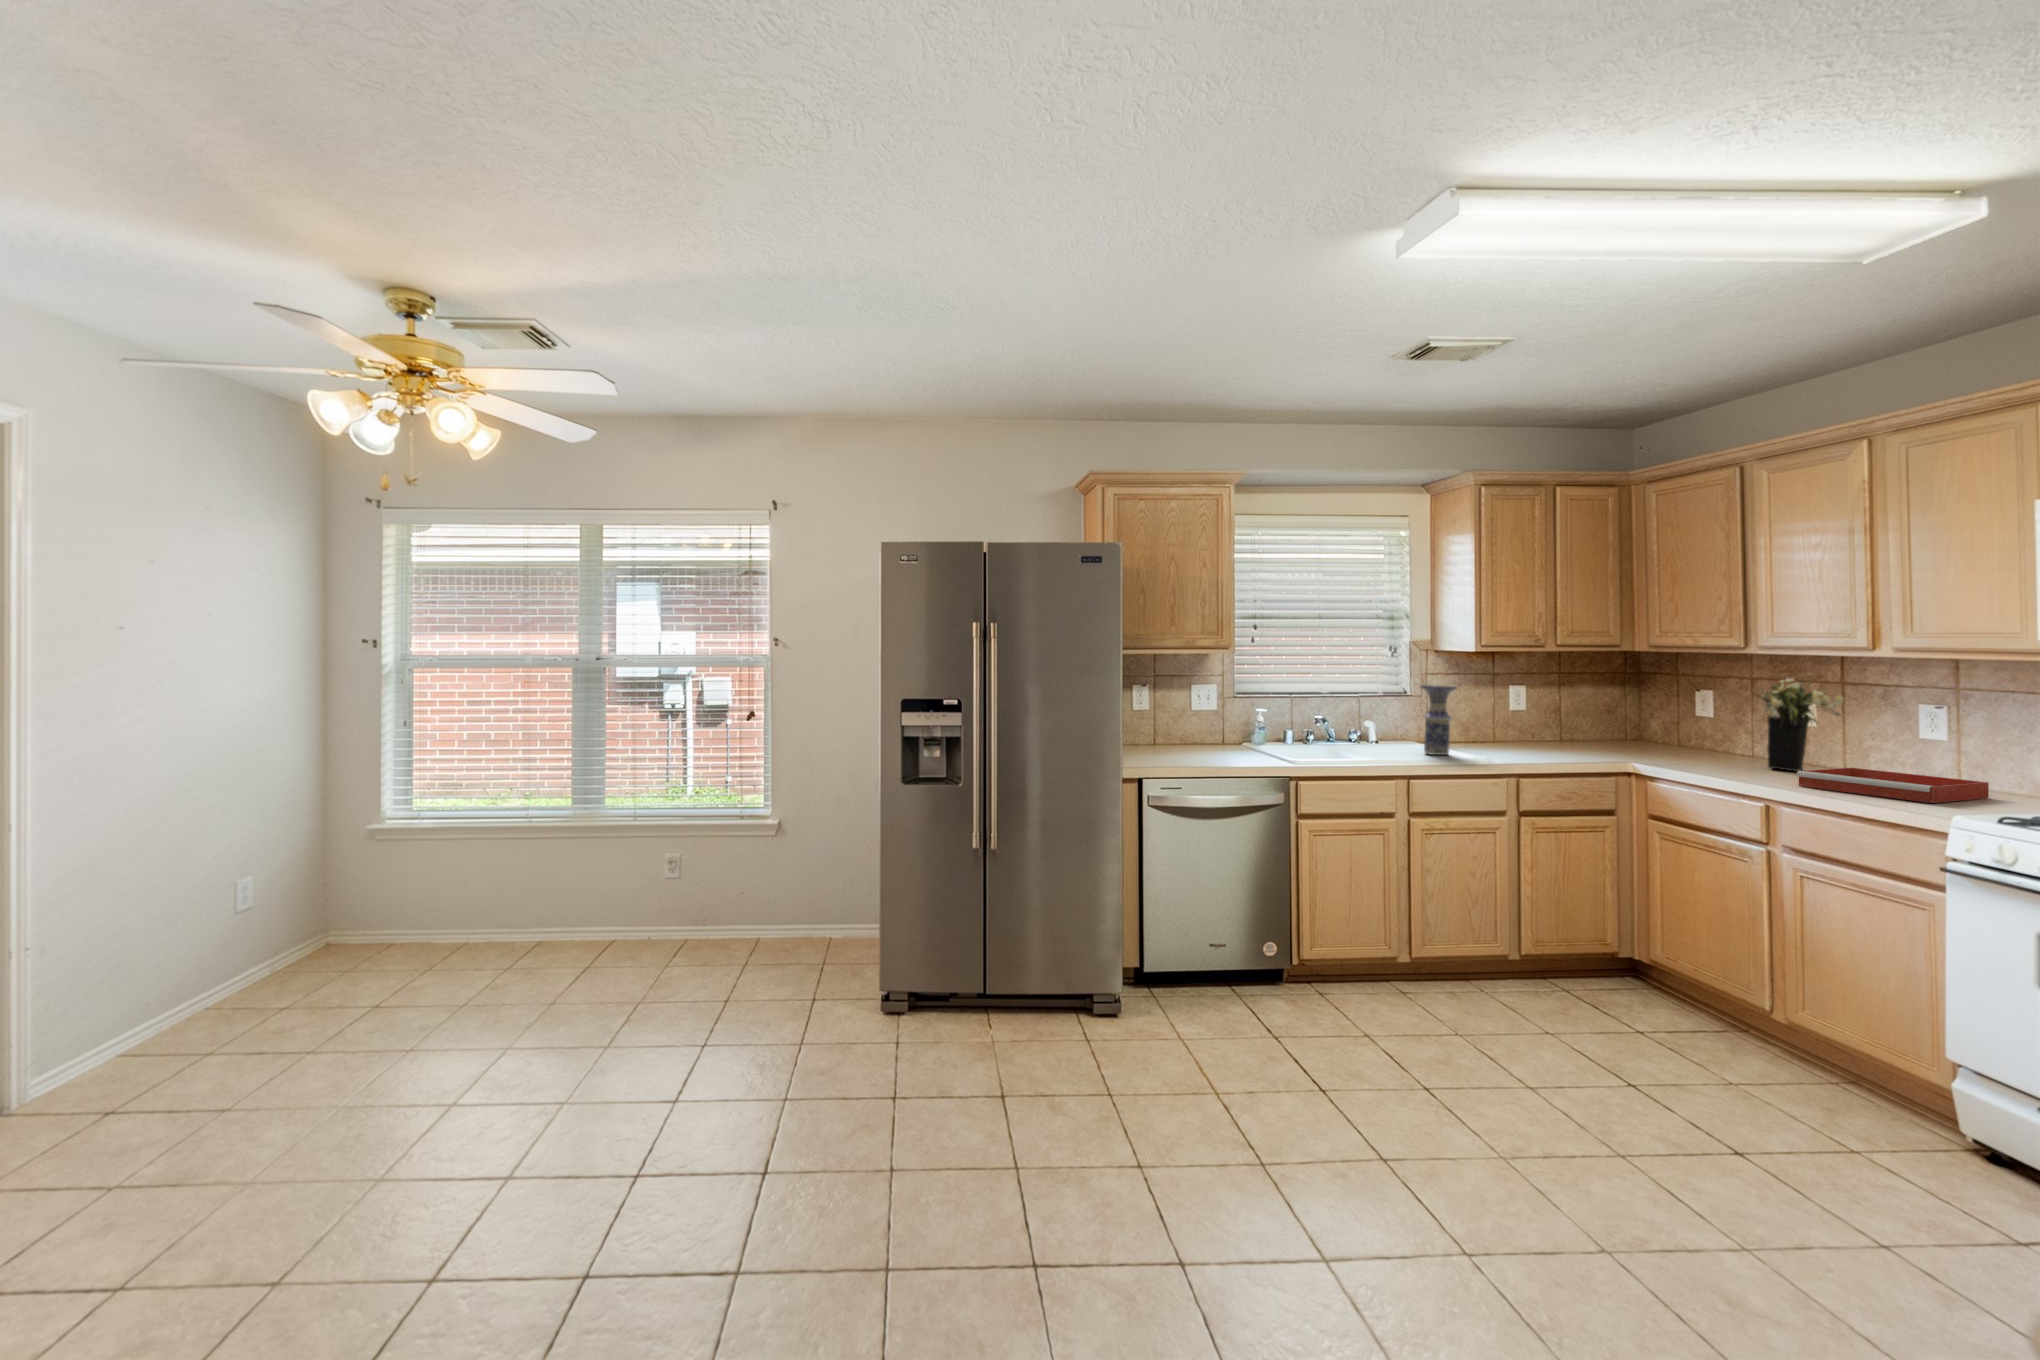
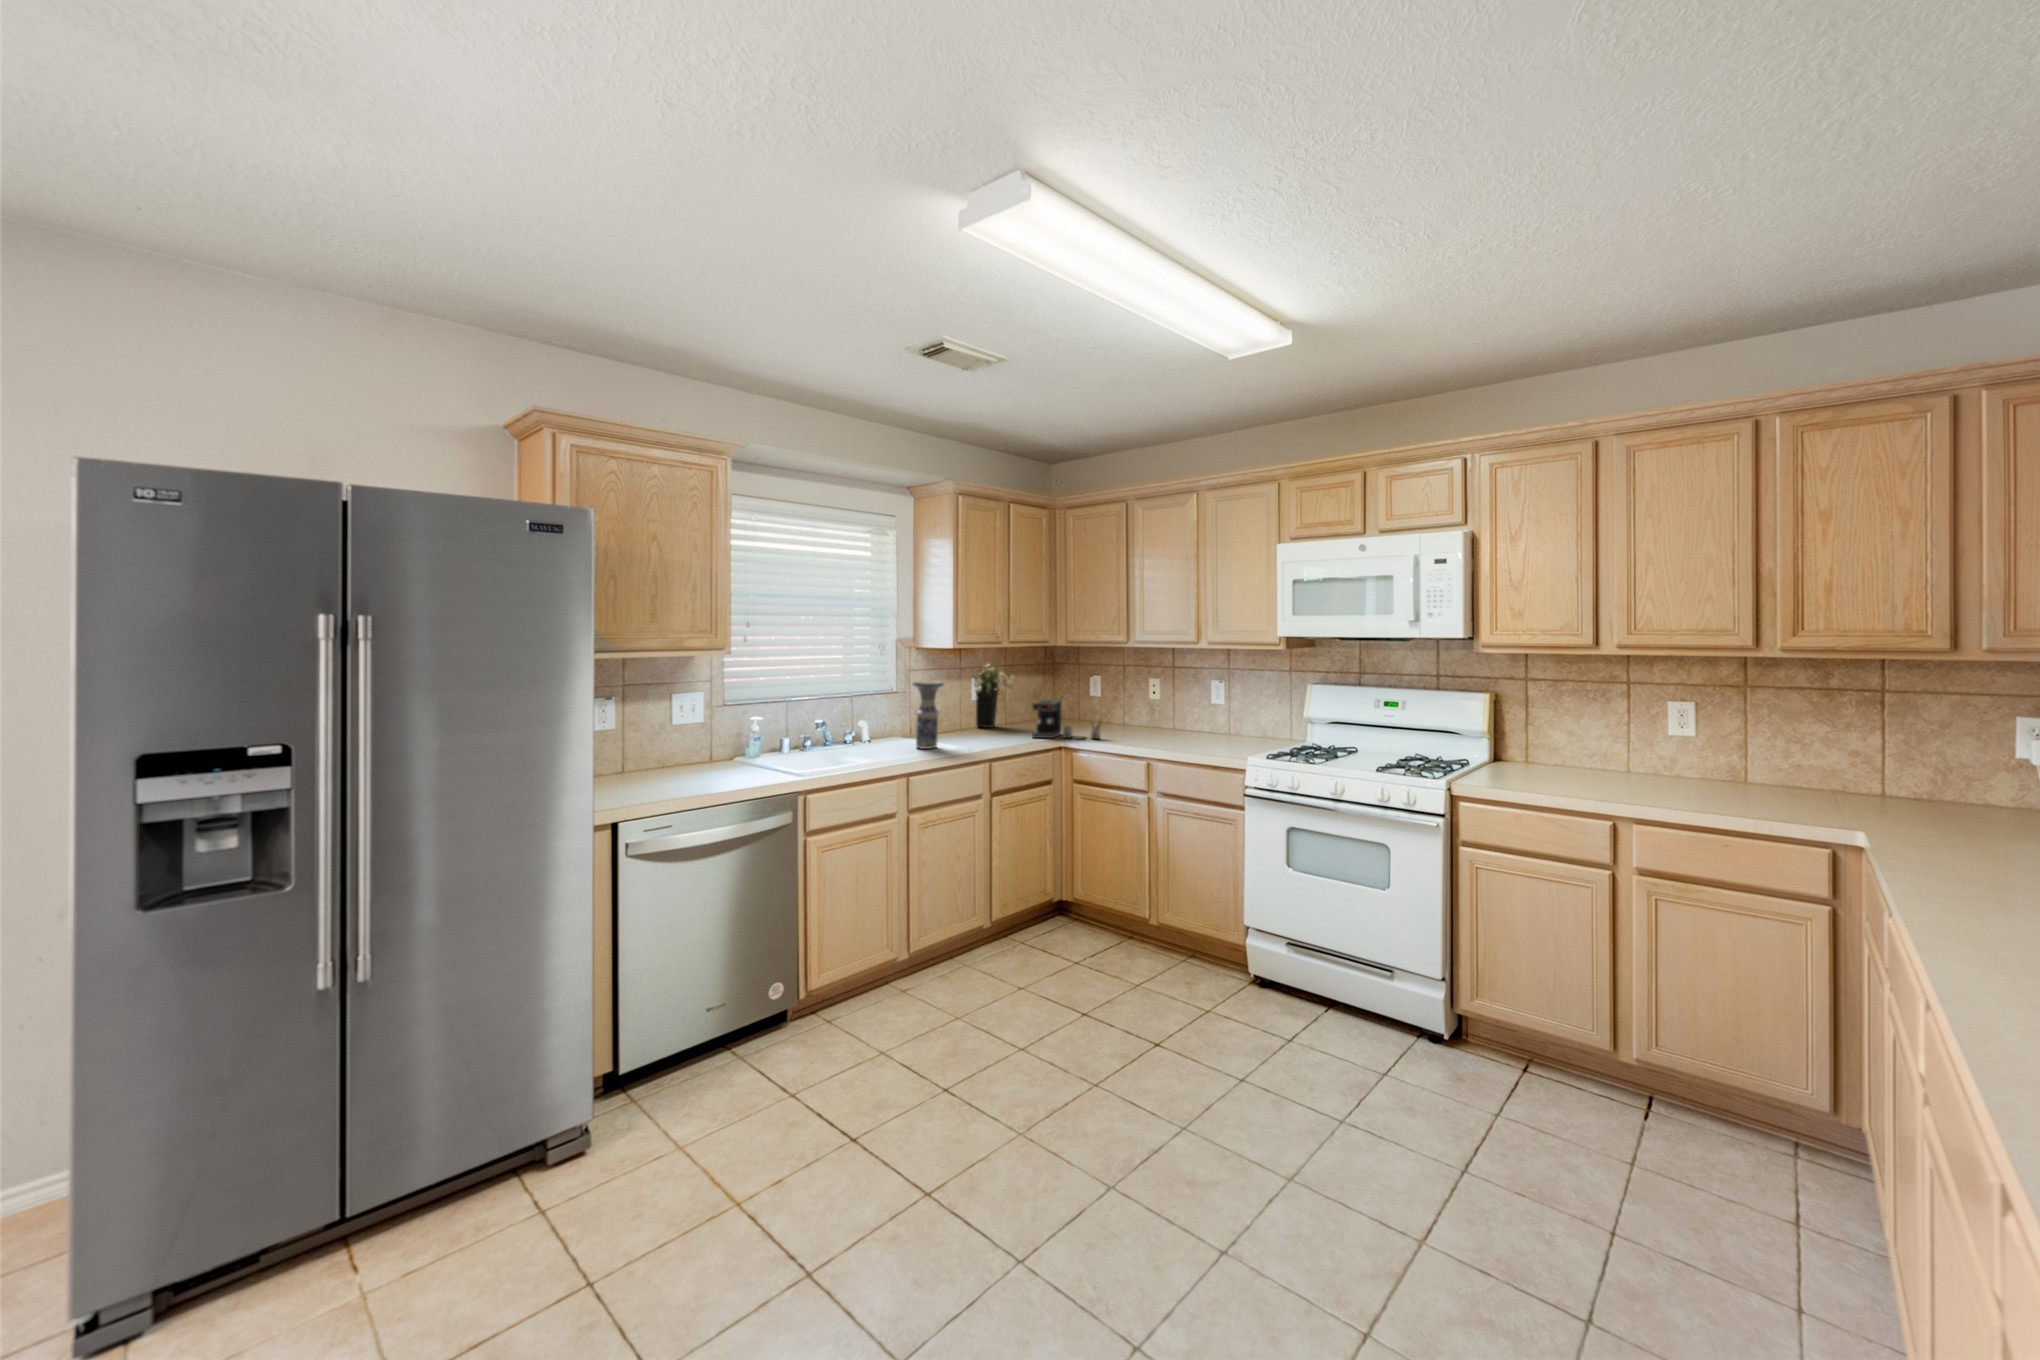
flower arrangement: present [1759,678,1843,771] -> present [974,665,1015,728]
coffee maker: none [1579,713,1684,764] -> present [1032,700,1102,739]
tray: present [1796,768,1989,803] -> none [1180,733,1273,756]

